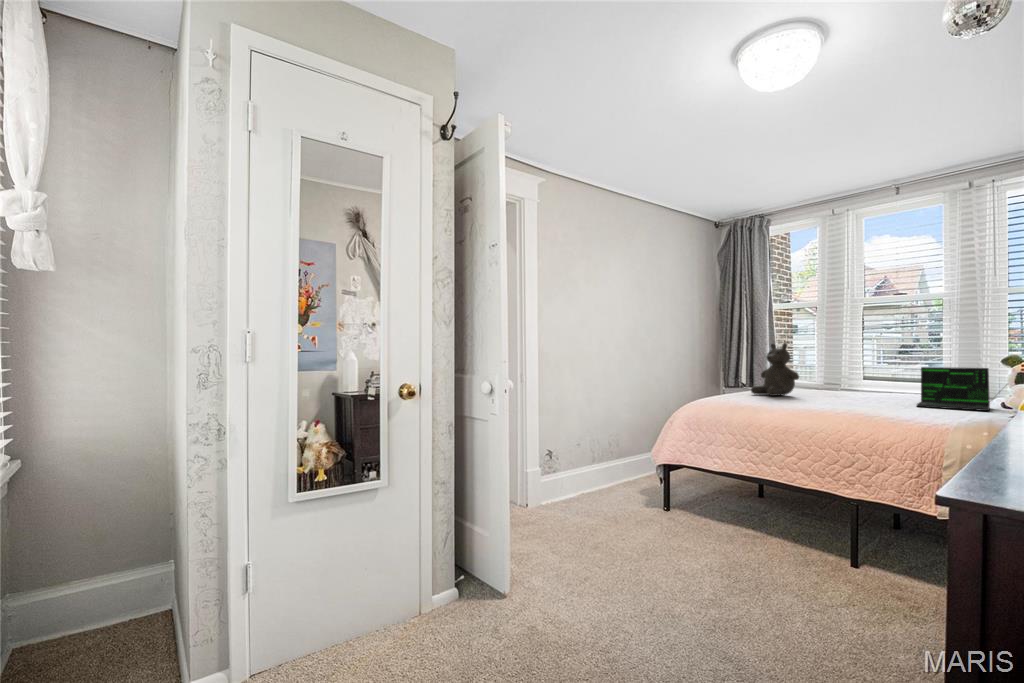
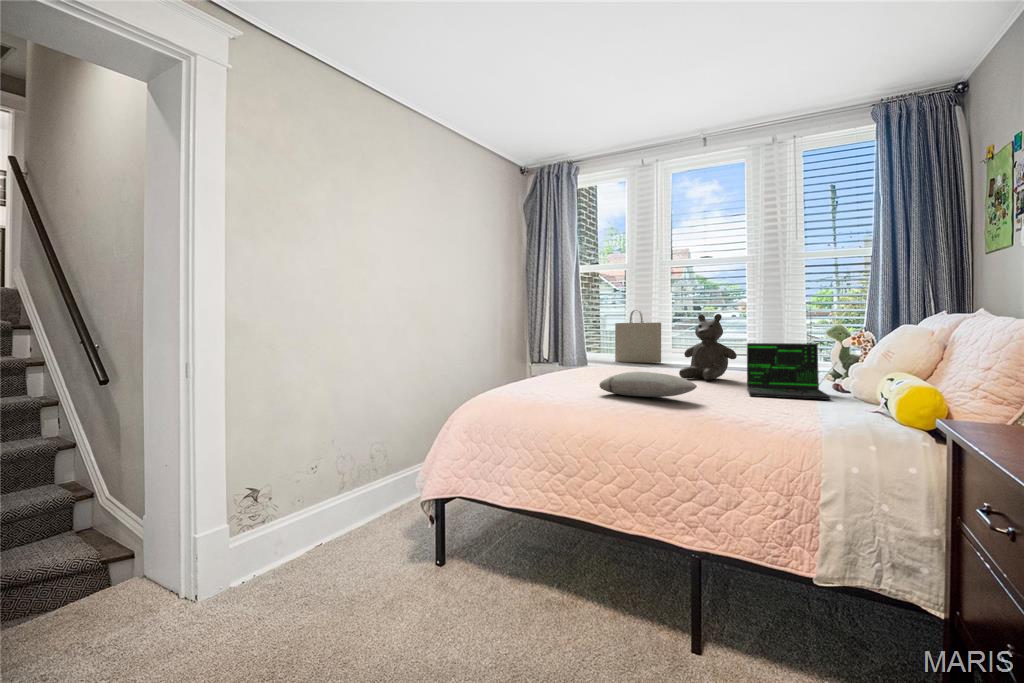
tote bag: none [809,339,856,386] -> present [615,310,661,363]
teddy bear: present [751,343,799,396] -> present [679,314,737,380]
pillow: none [786,386,864,403] -> present [599,372,697,397]

